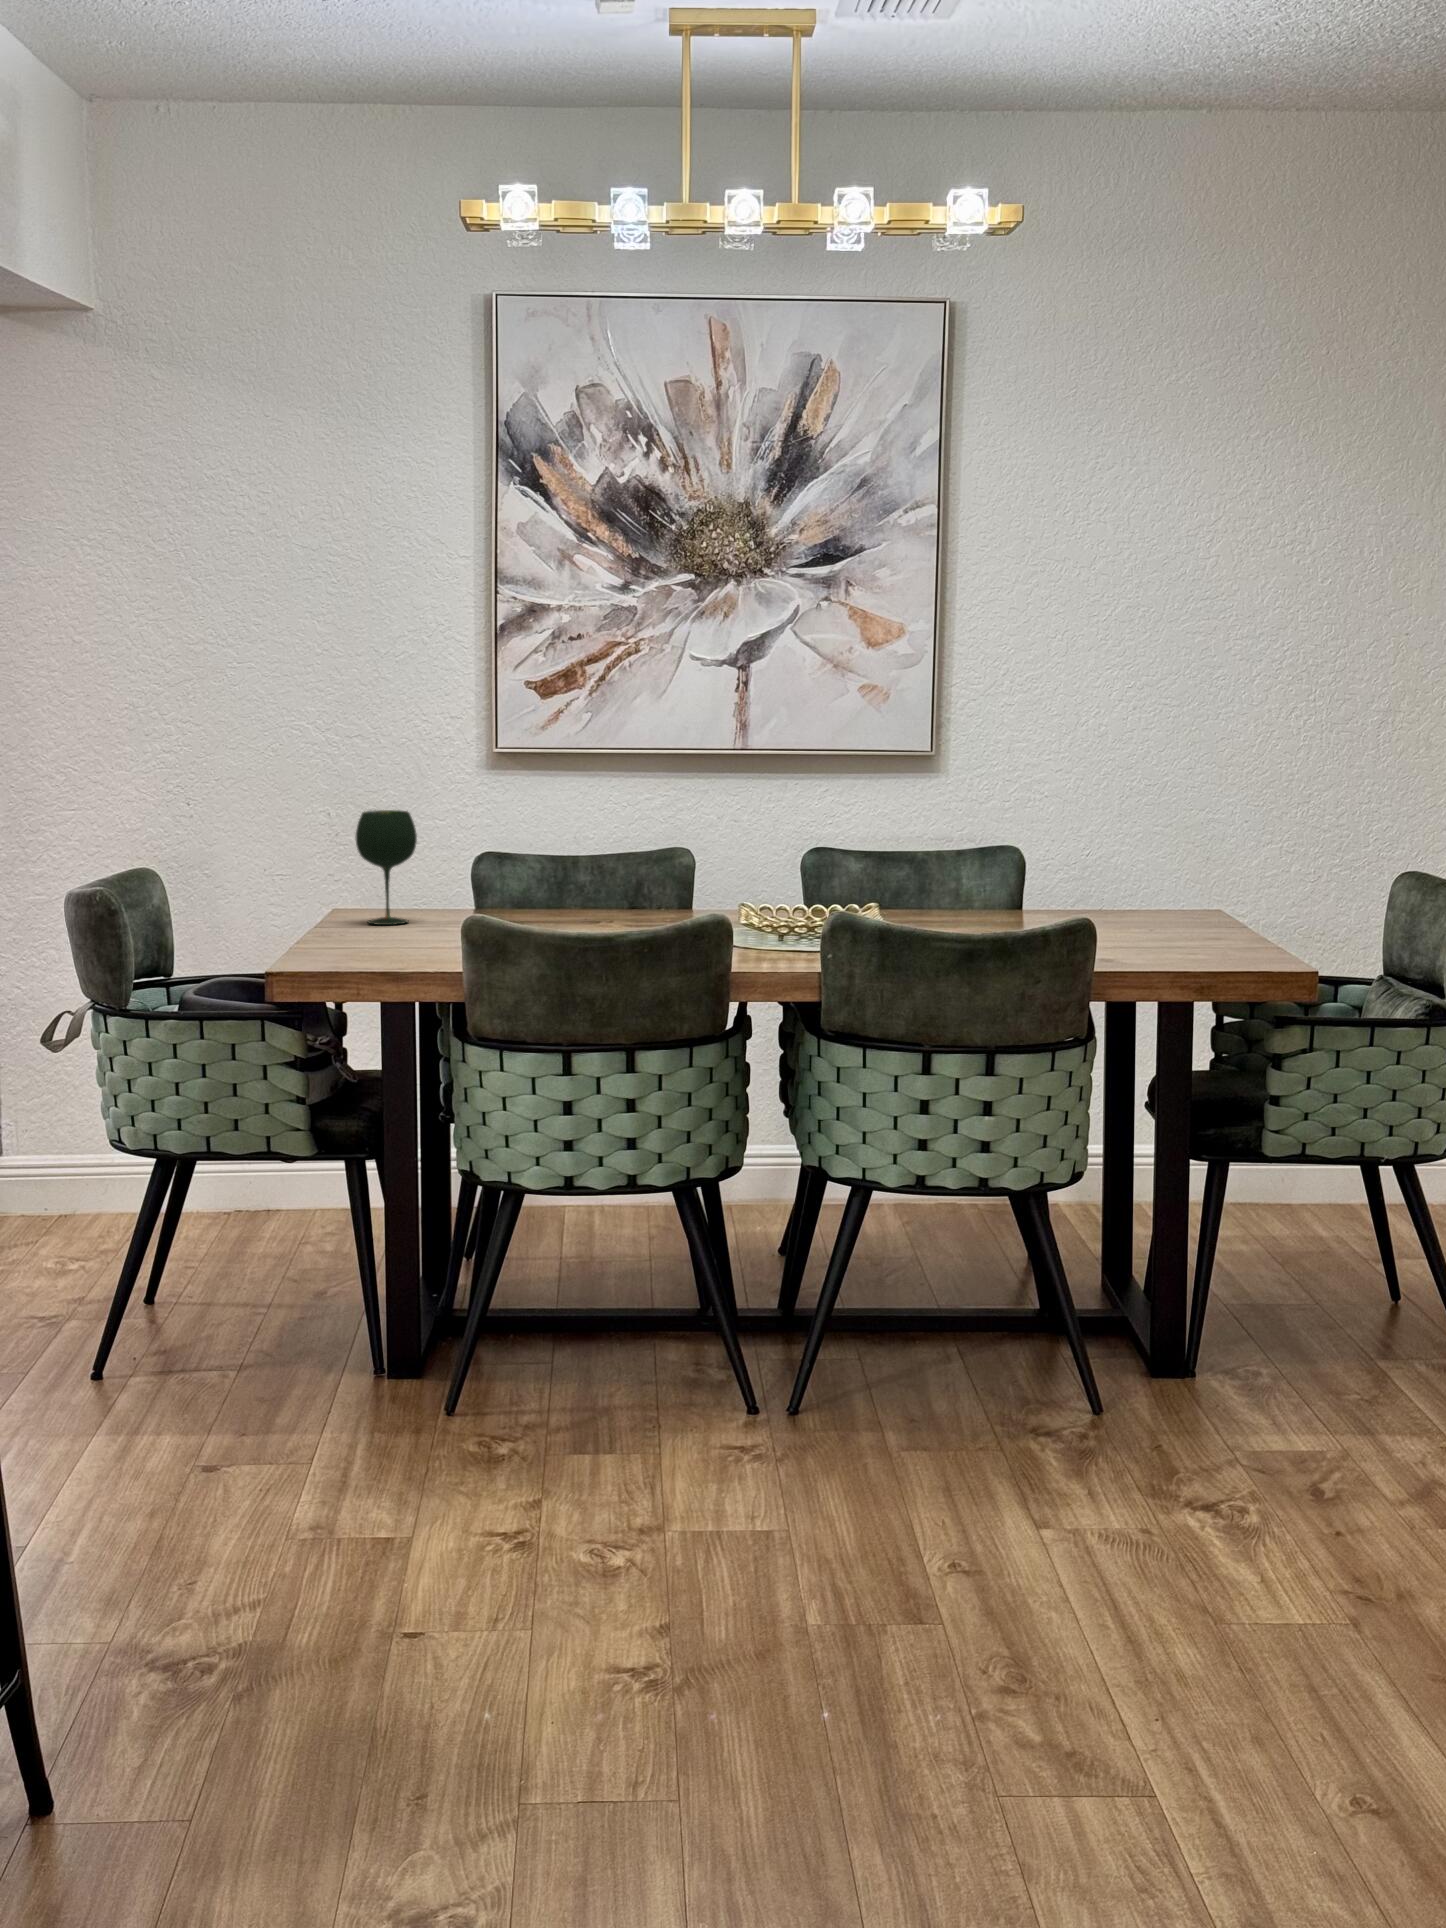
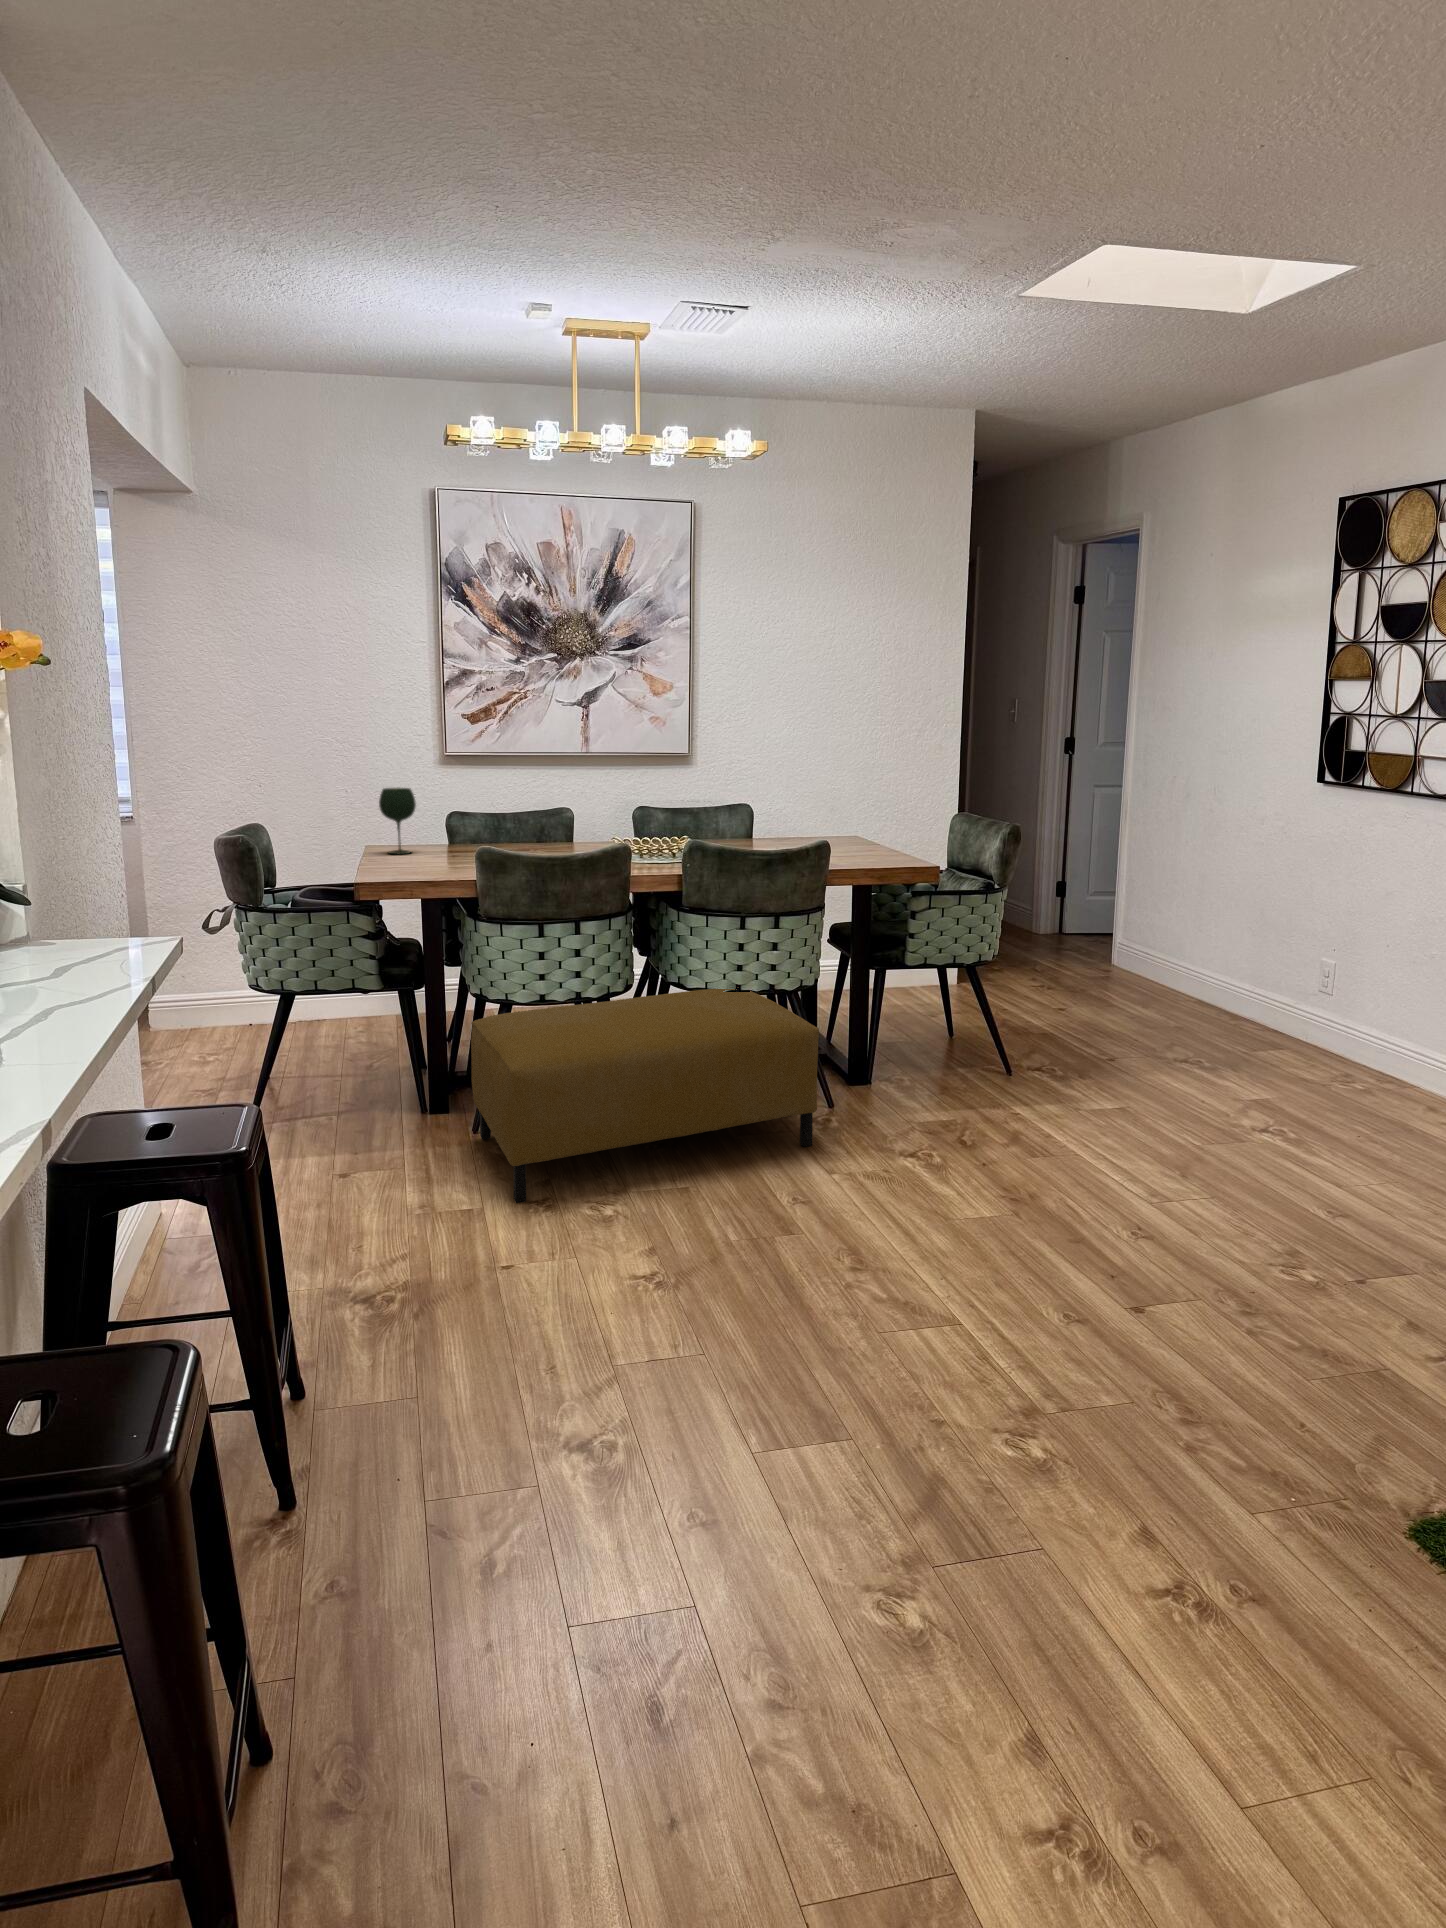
ottoman: none [436,1185,1048,1539] -> present [471,988,819,1203]

